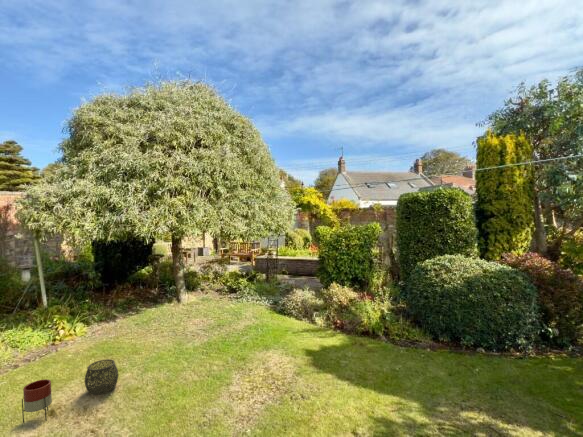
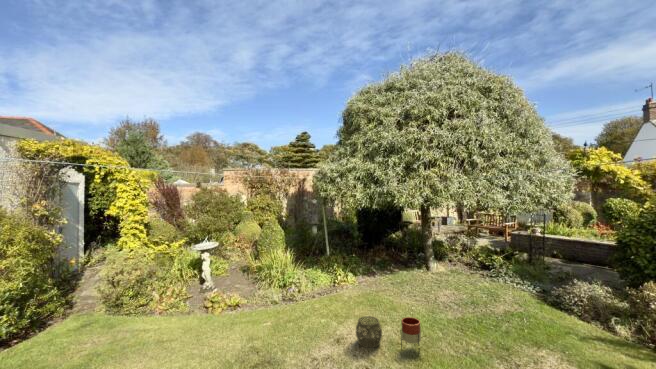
planter: present [22,379,52,423] -> present [401,317,421,349]

